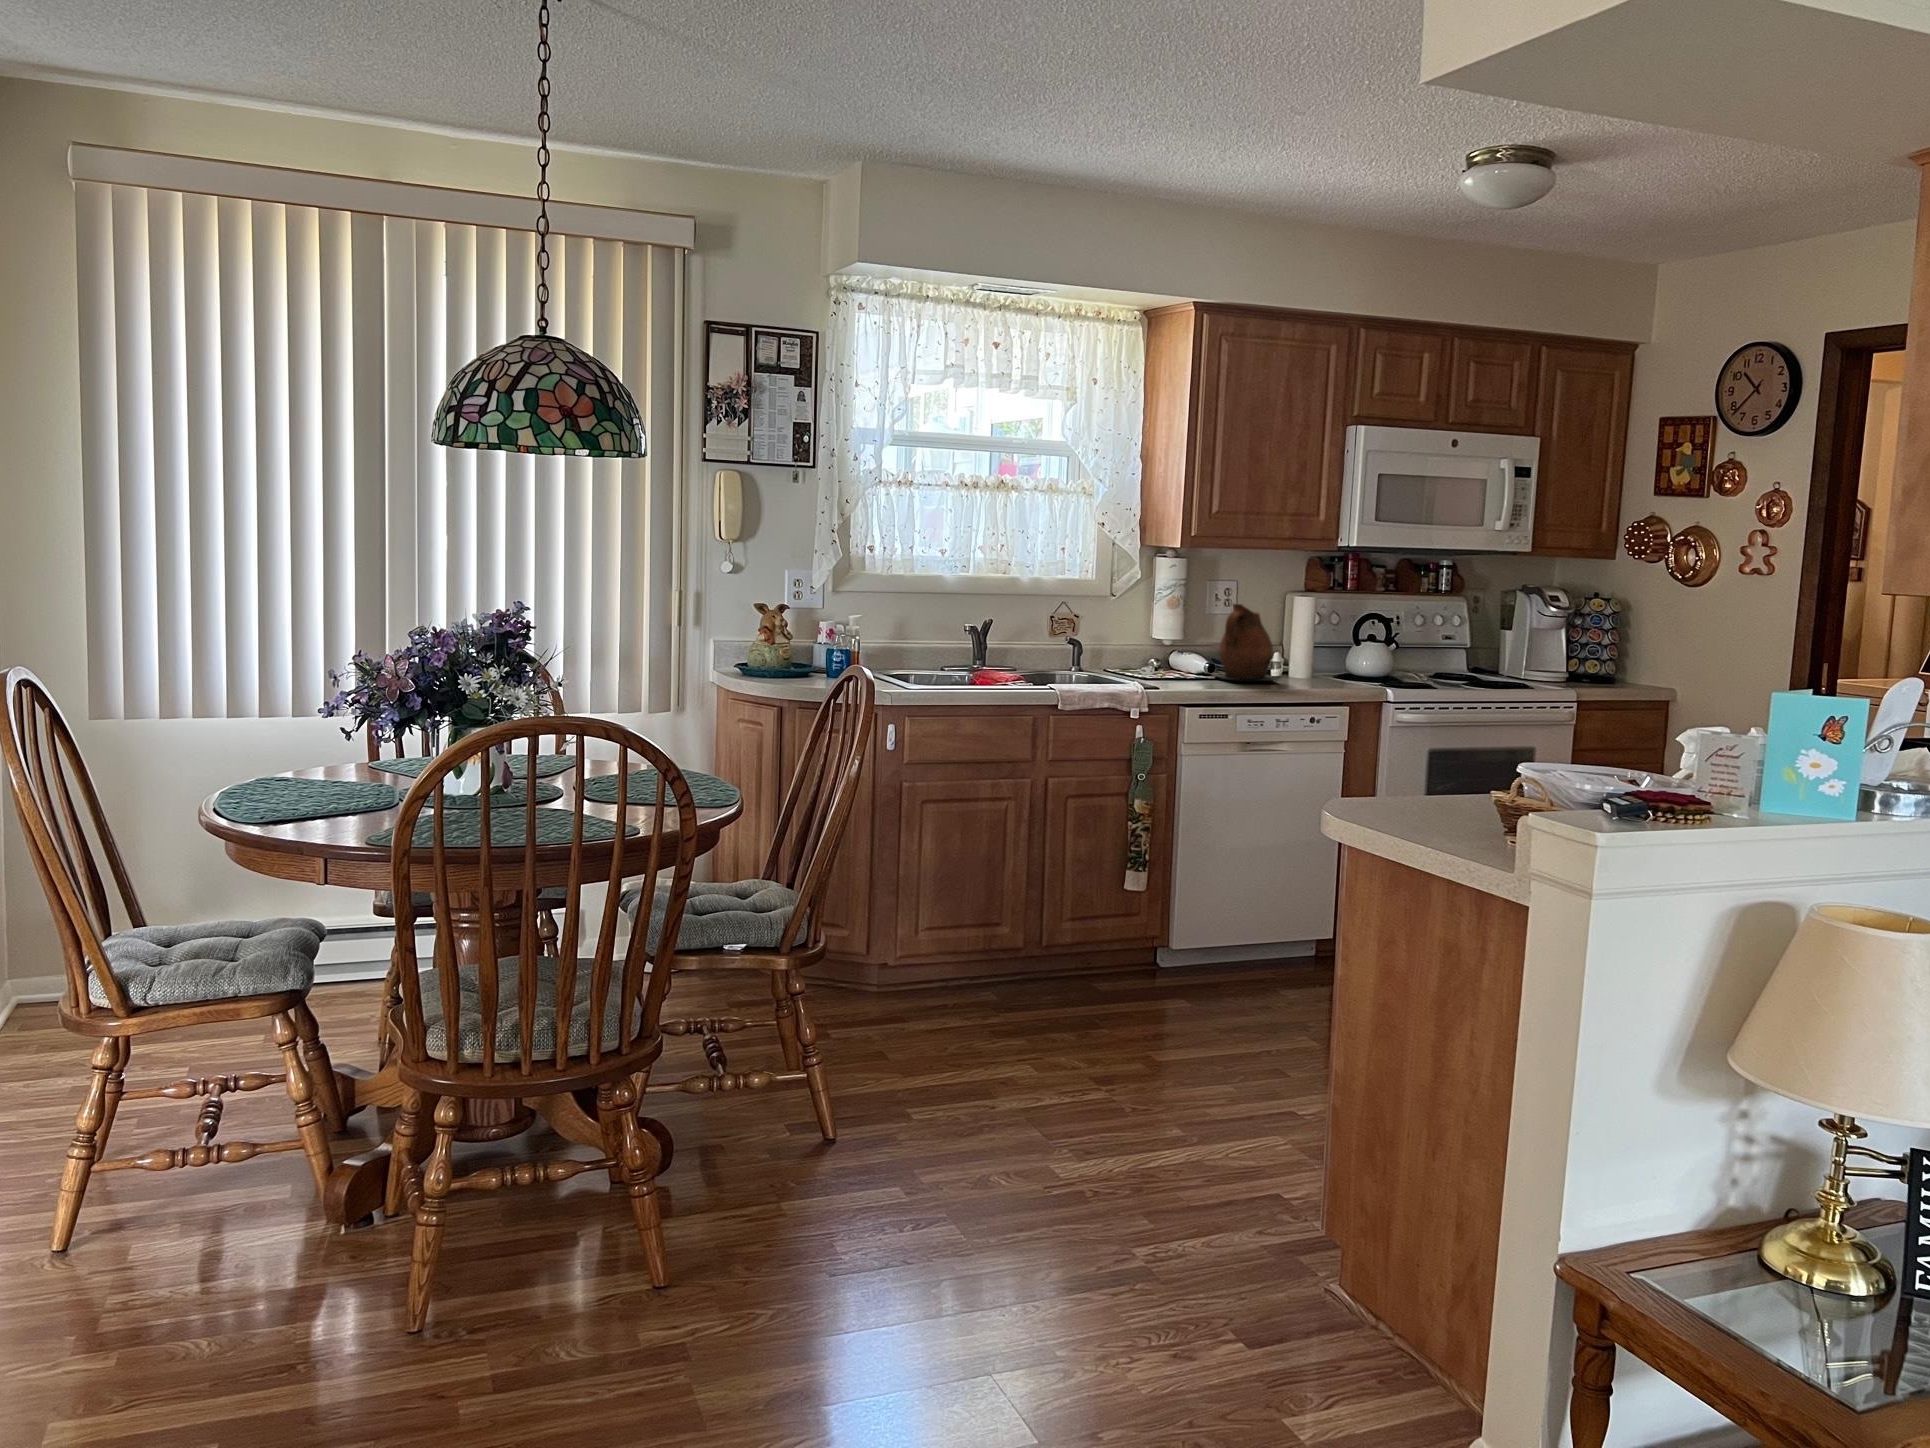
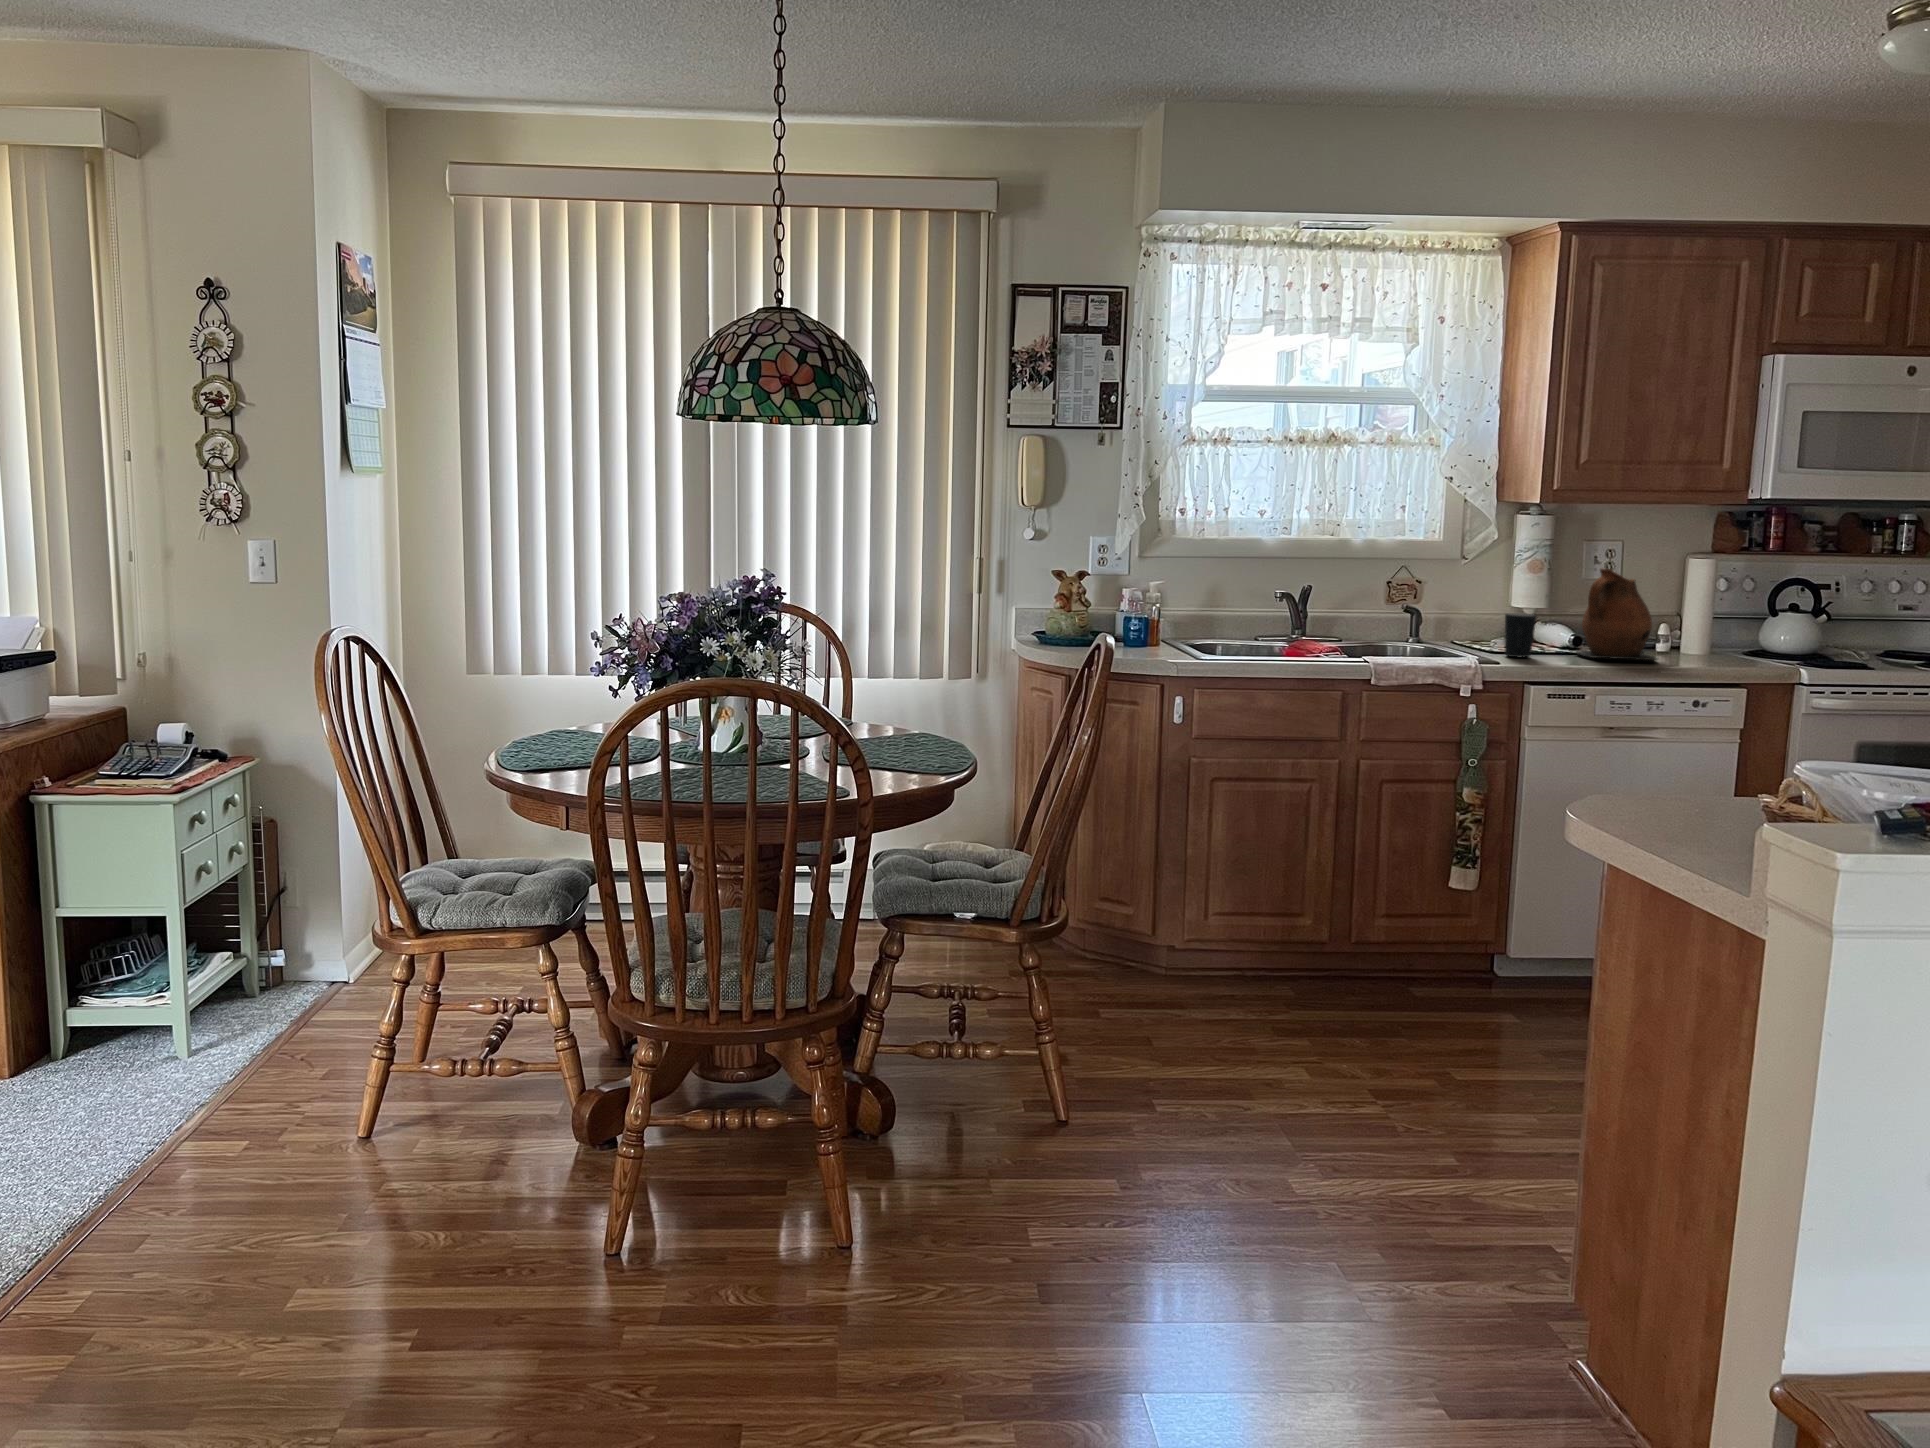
mug: none [1160,642,1185,681] -> present [1505,613,1536,657]

